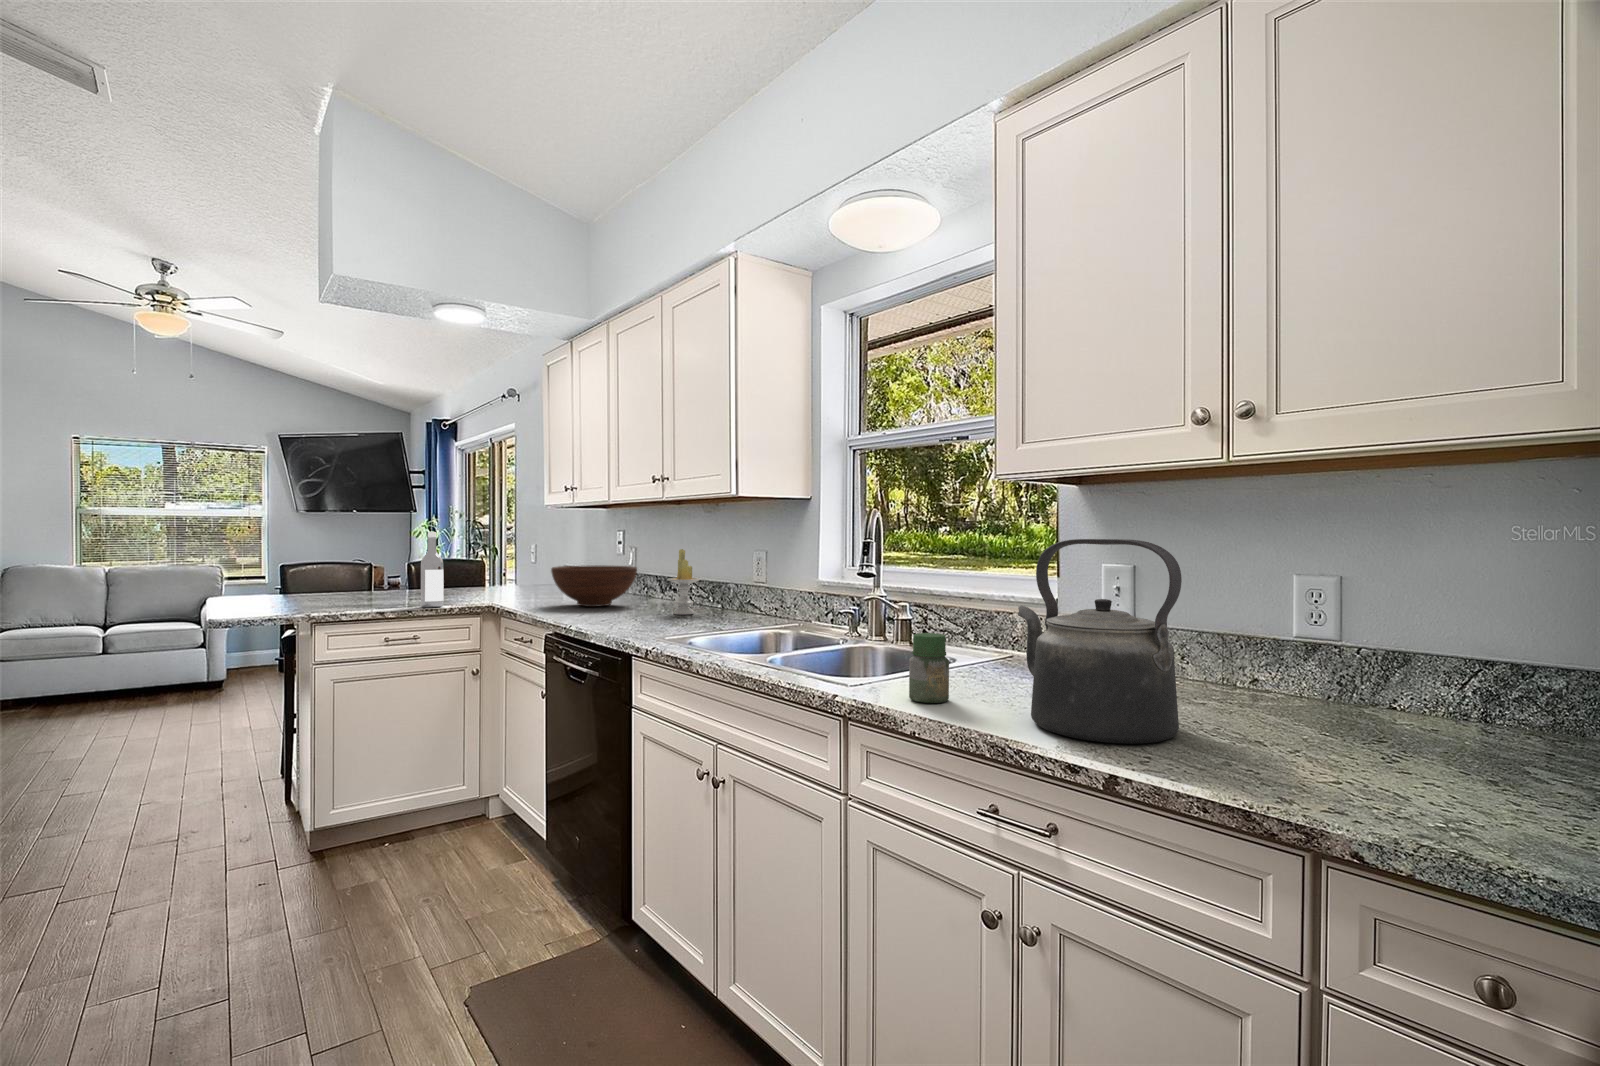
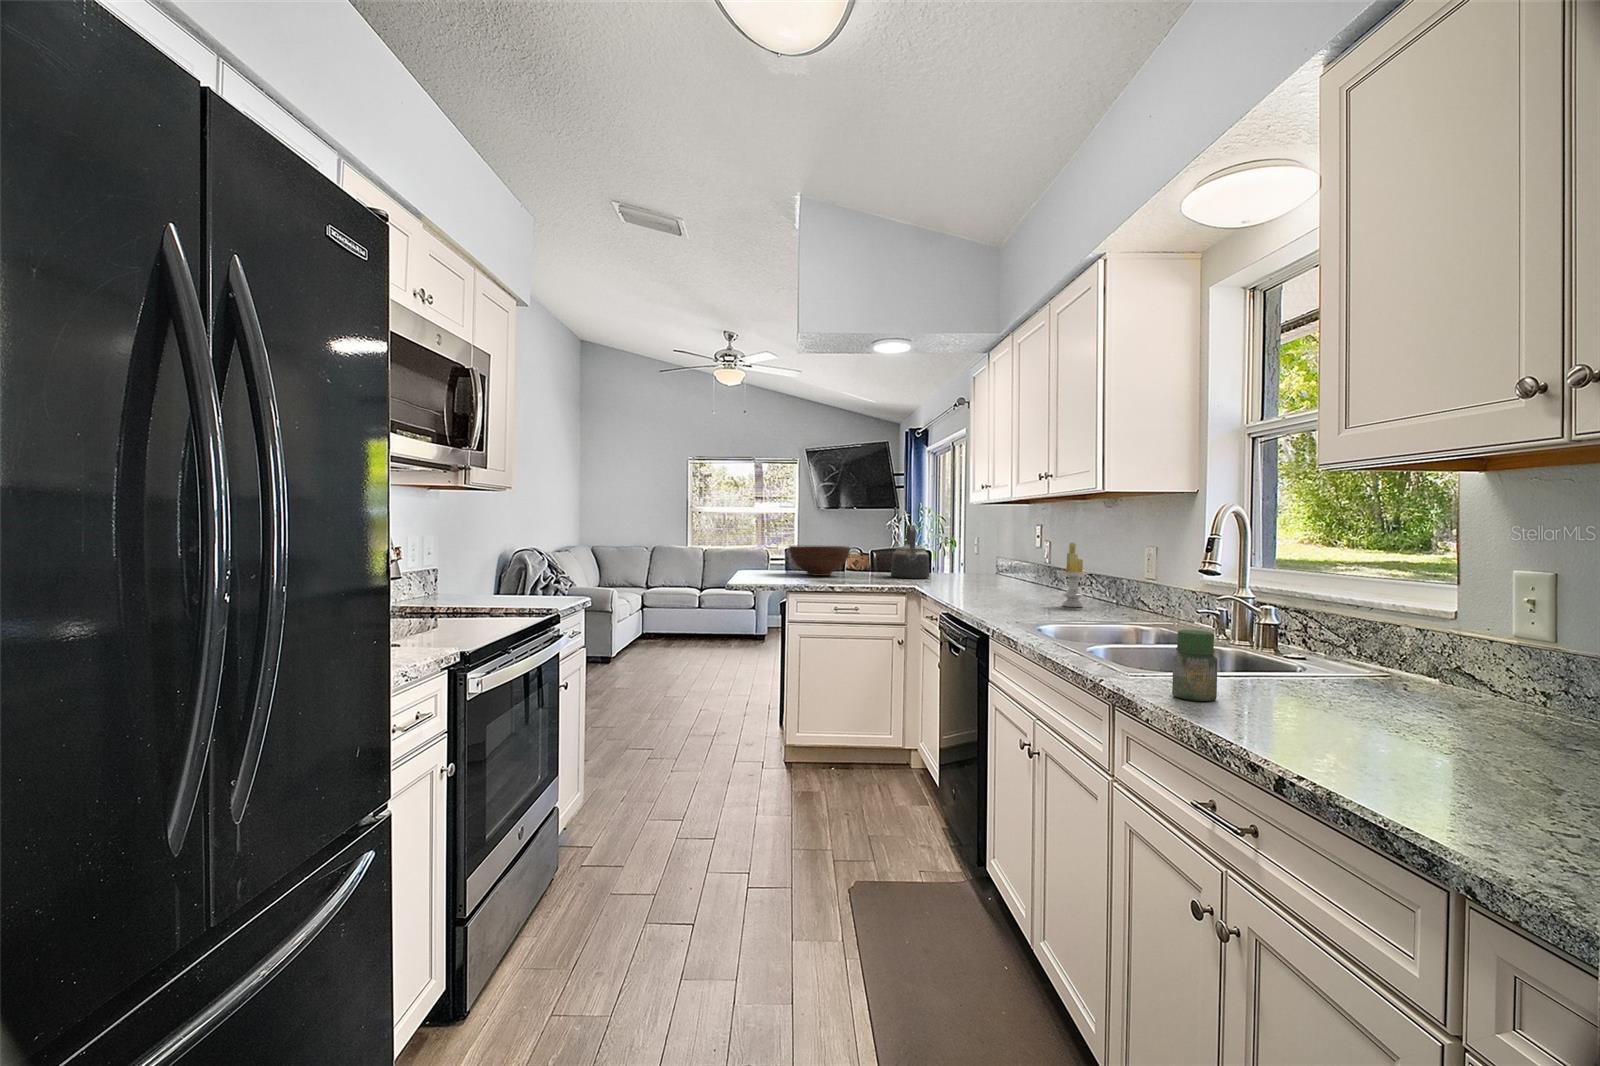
wine bottle: present [421,532,444,607] -> none [856,524,873,586]
kettle: present [1018,539,1182,744] -> present [891,525,929,579]
fruit bowl: present [551,565,637,607] -> present [789,545,850,576]

